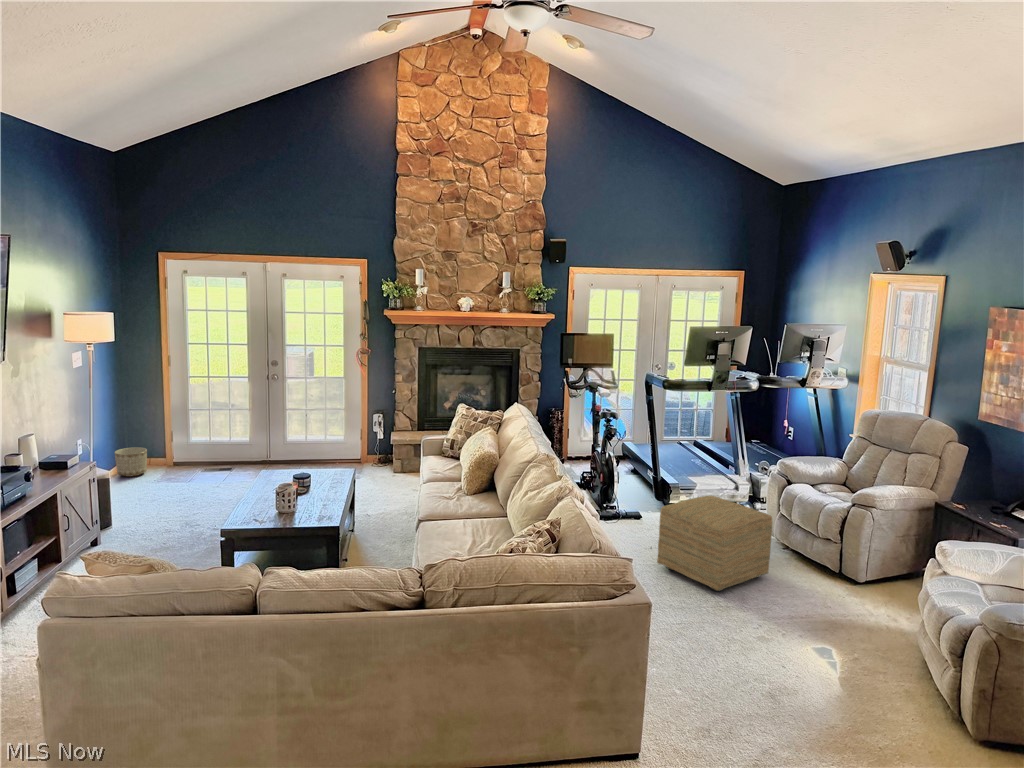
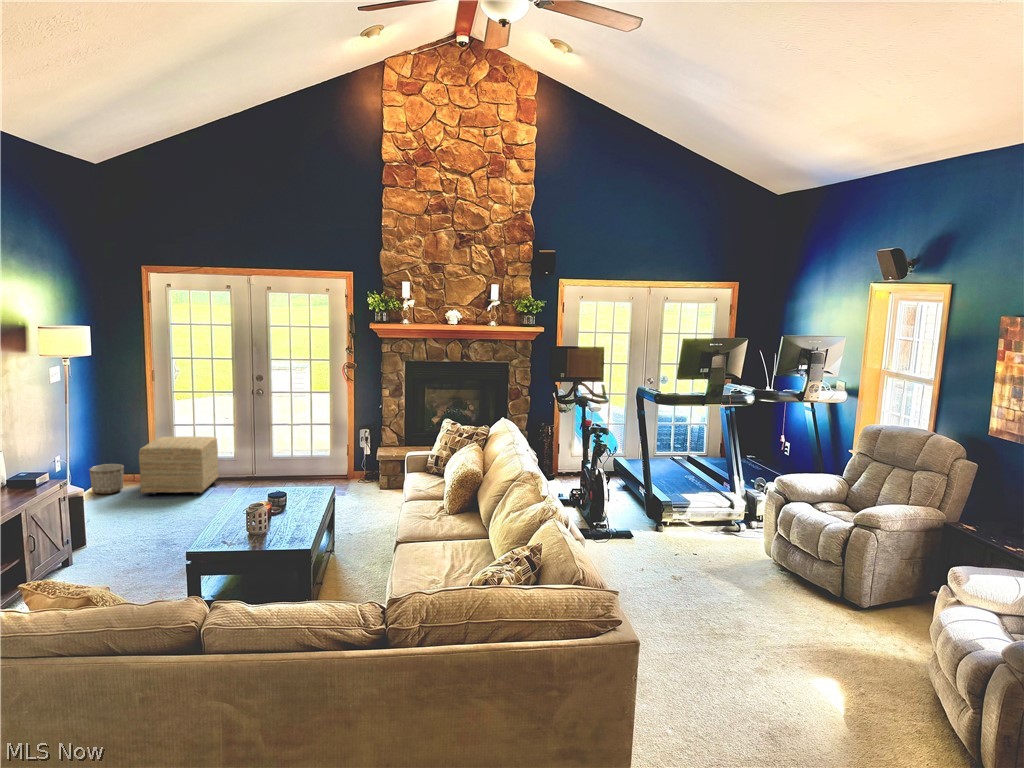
ottoman: present [657,496,772,591] -> present [139,437,218,495]

